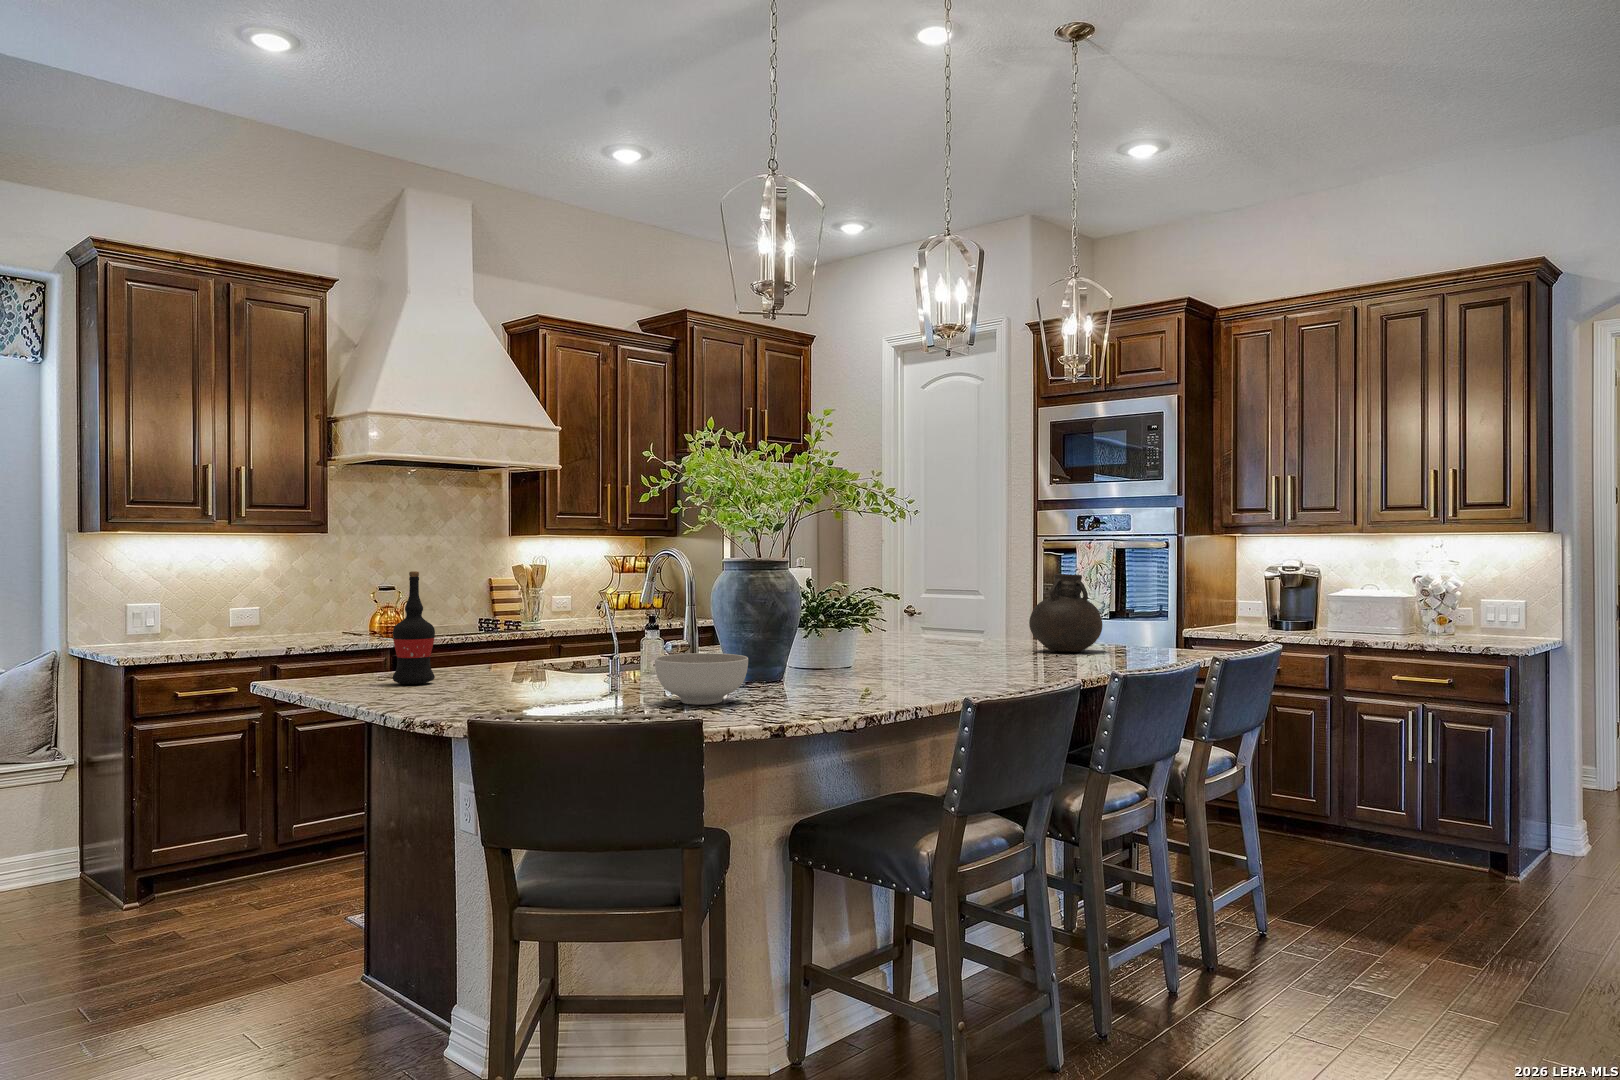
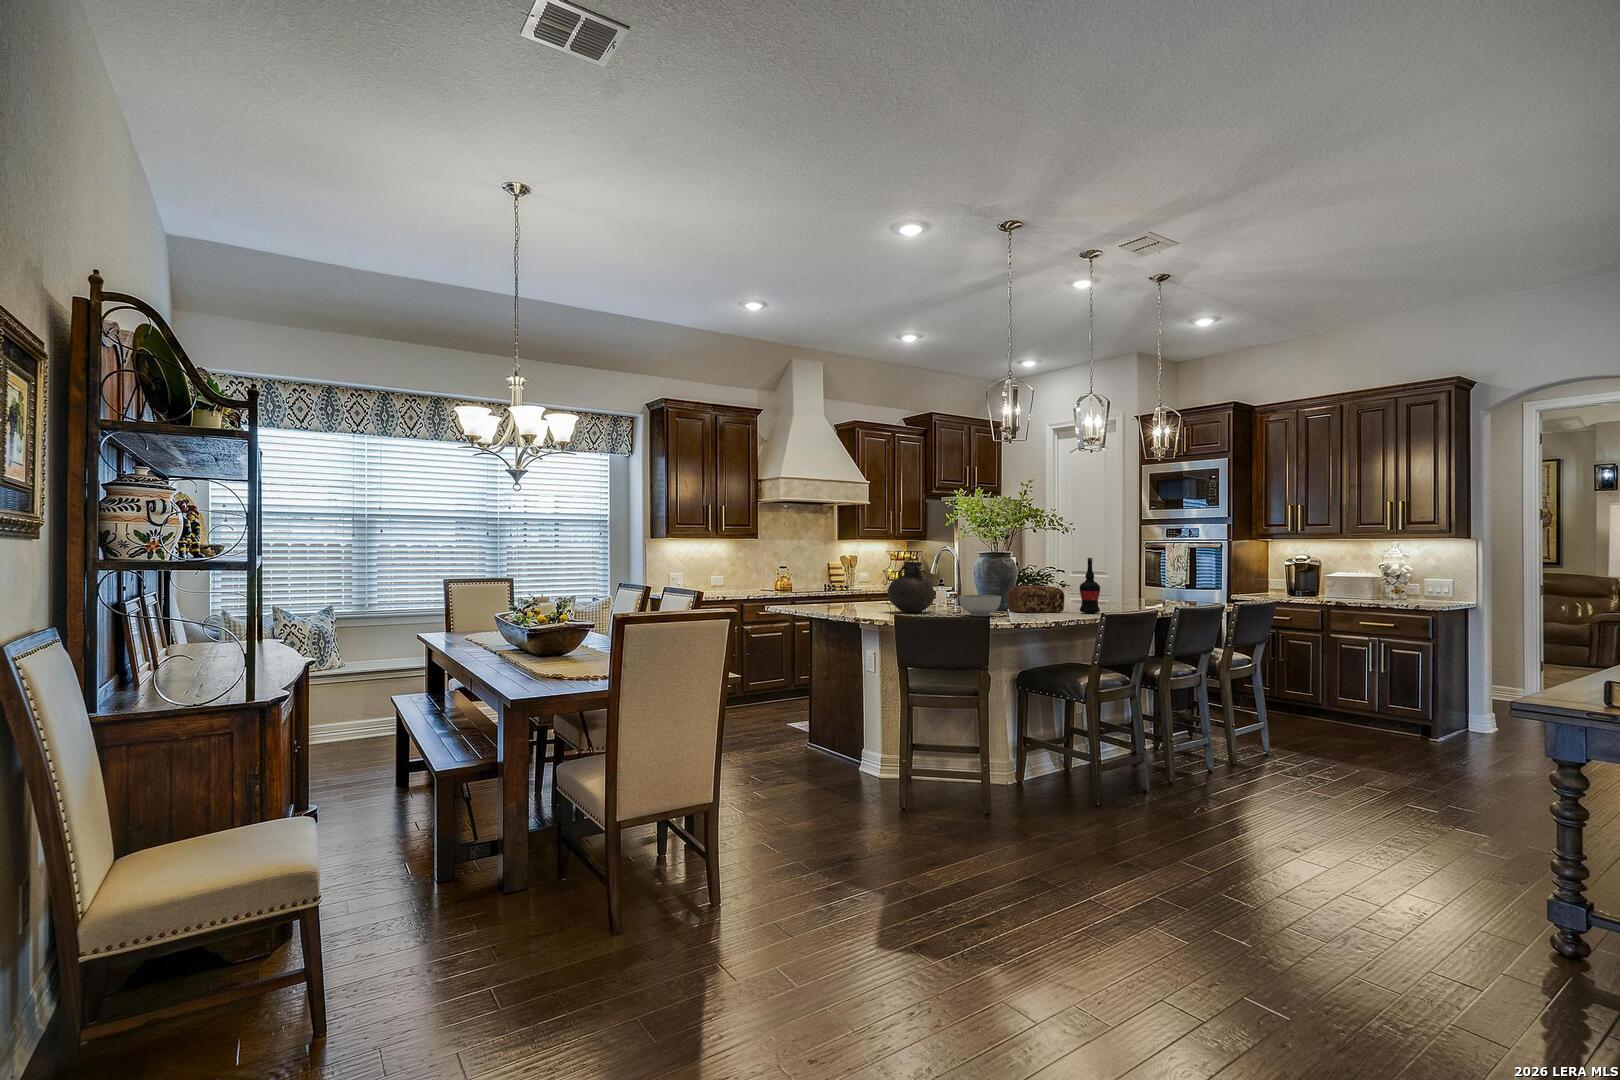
wine bottle: present [393,571,435,684] -> present [1080,558,1100,613]
vase: present [1029,574,1102,652] -> present [888,561,934,612]
bread loaf: none [775,627,892,688] -> present [1007,585,1065,613]

